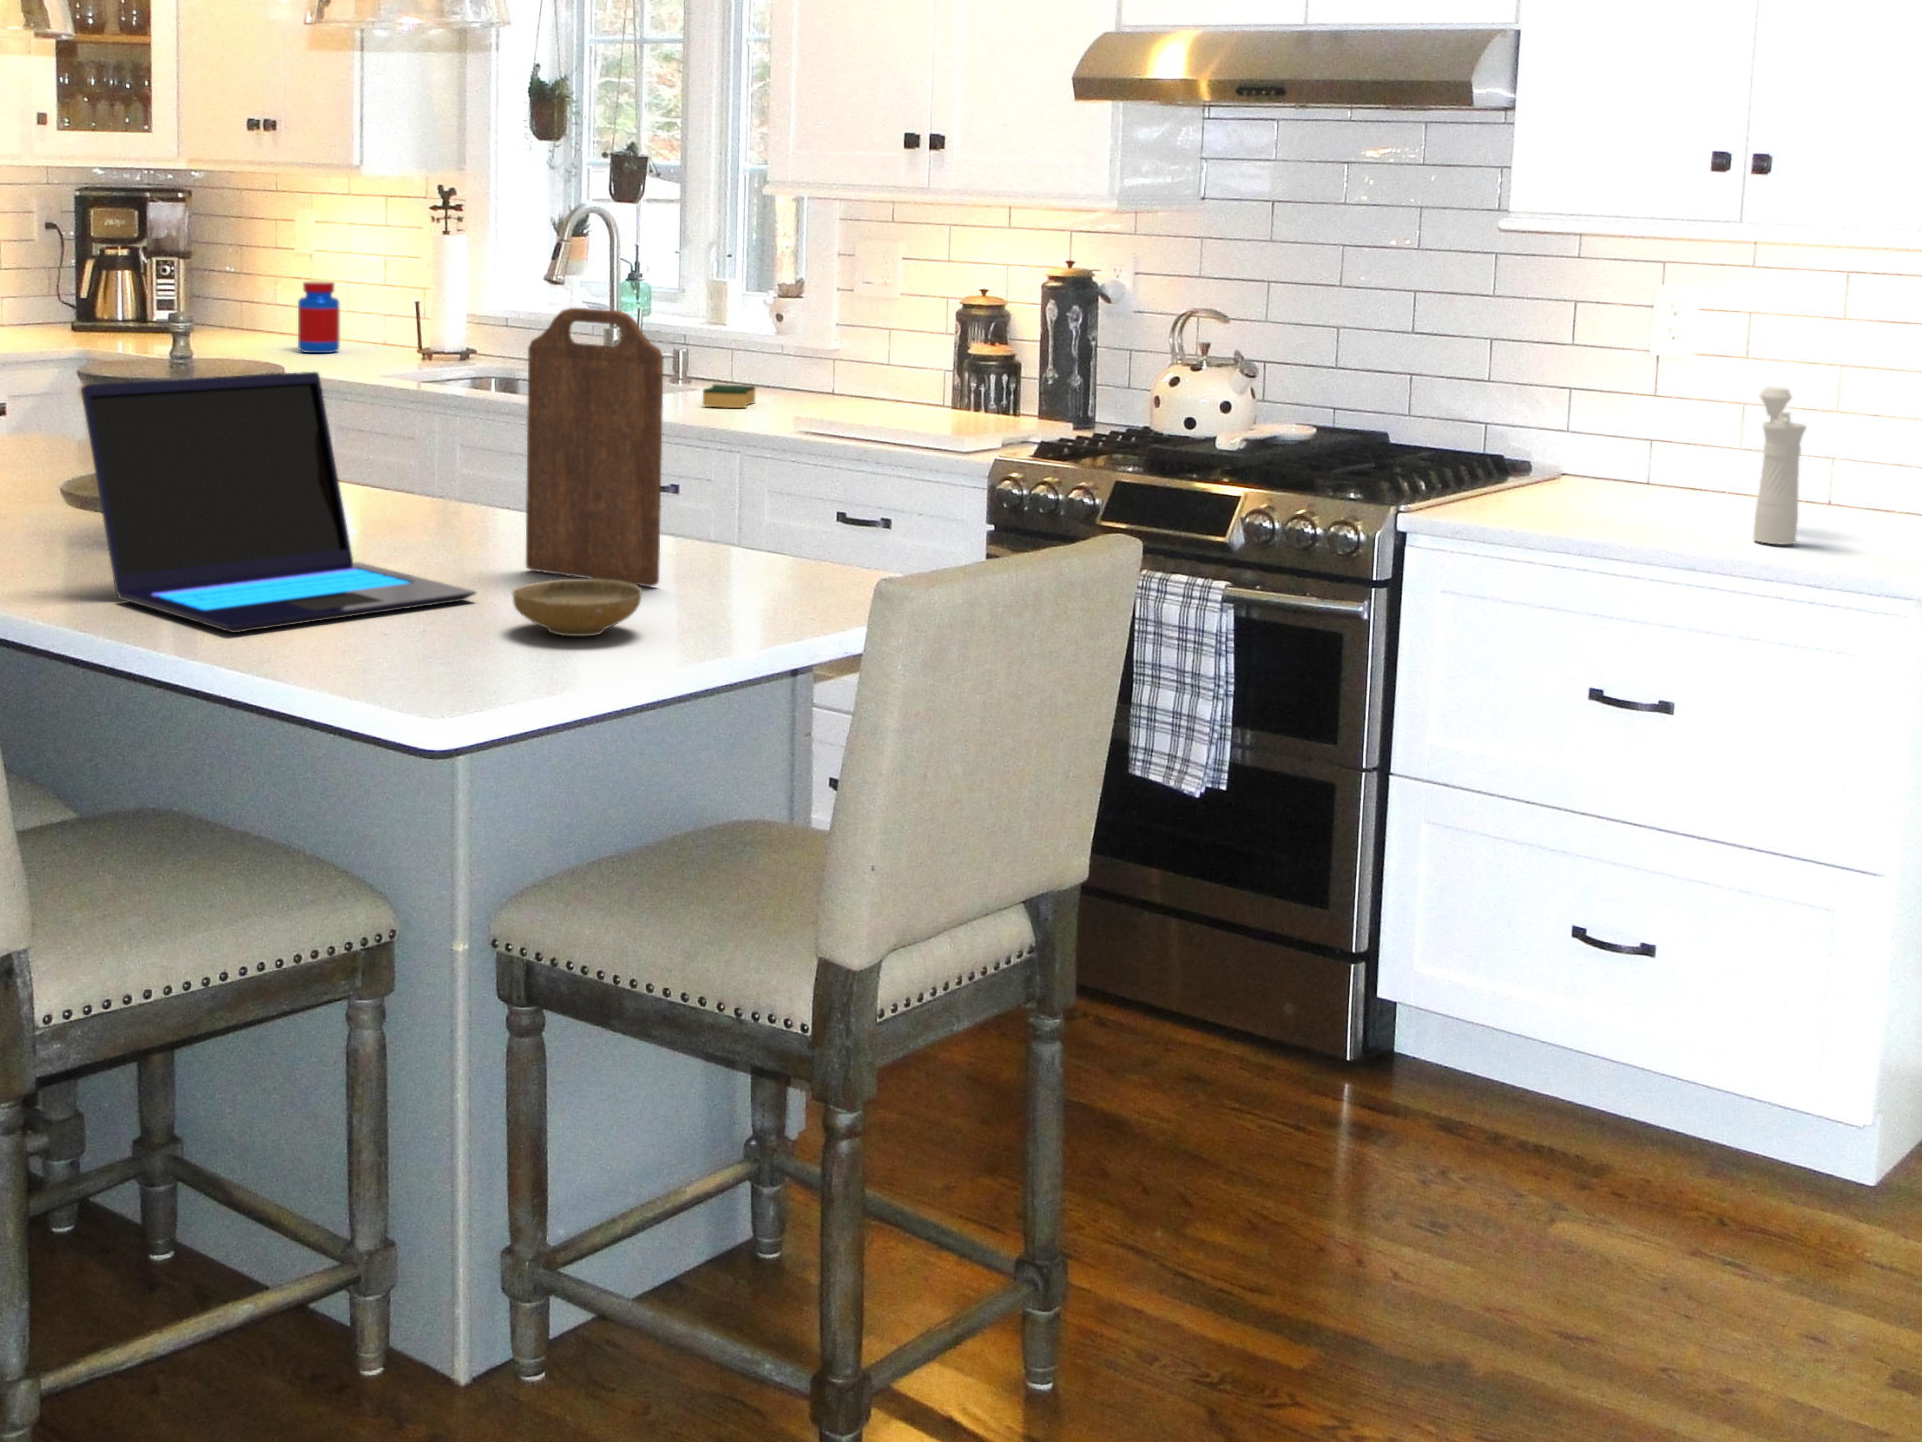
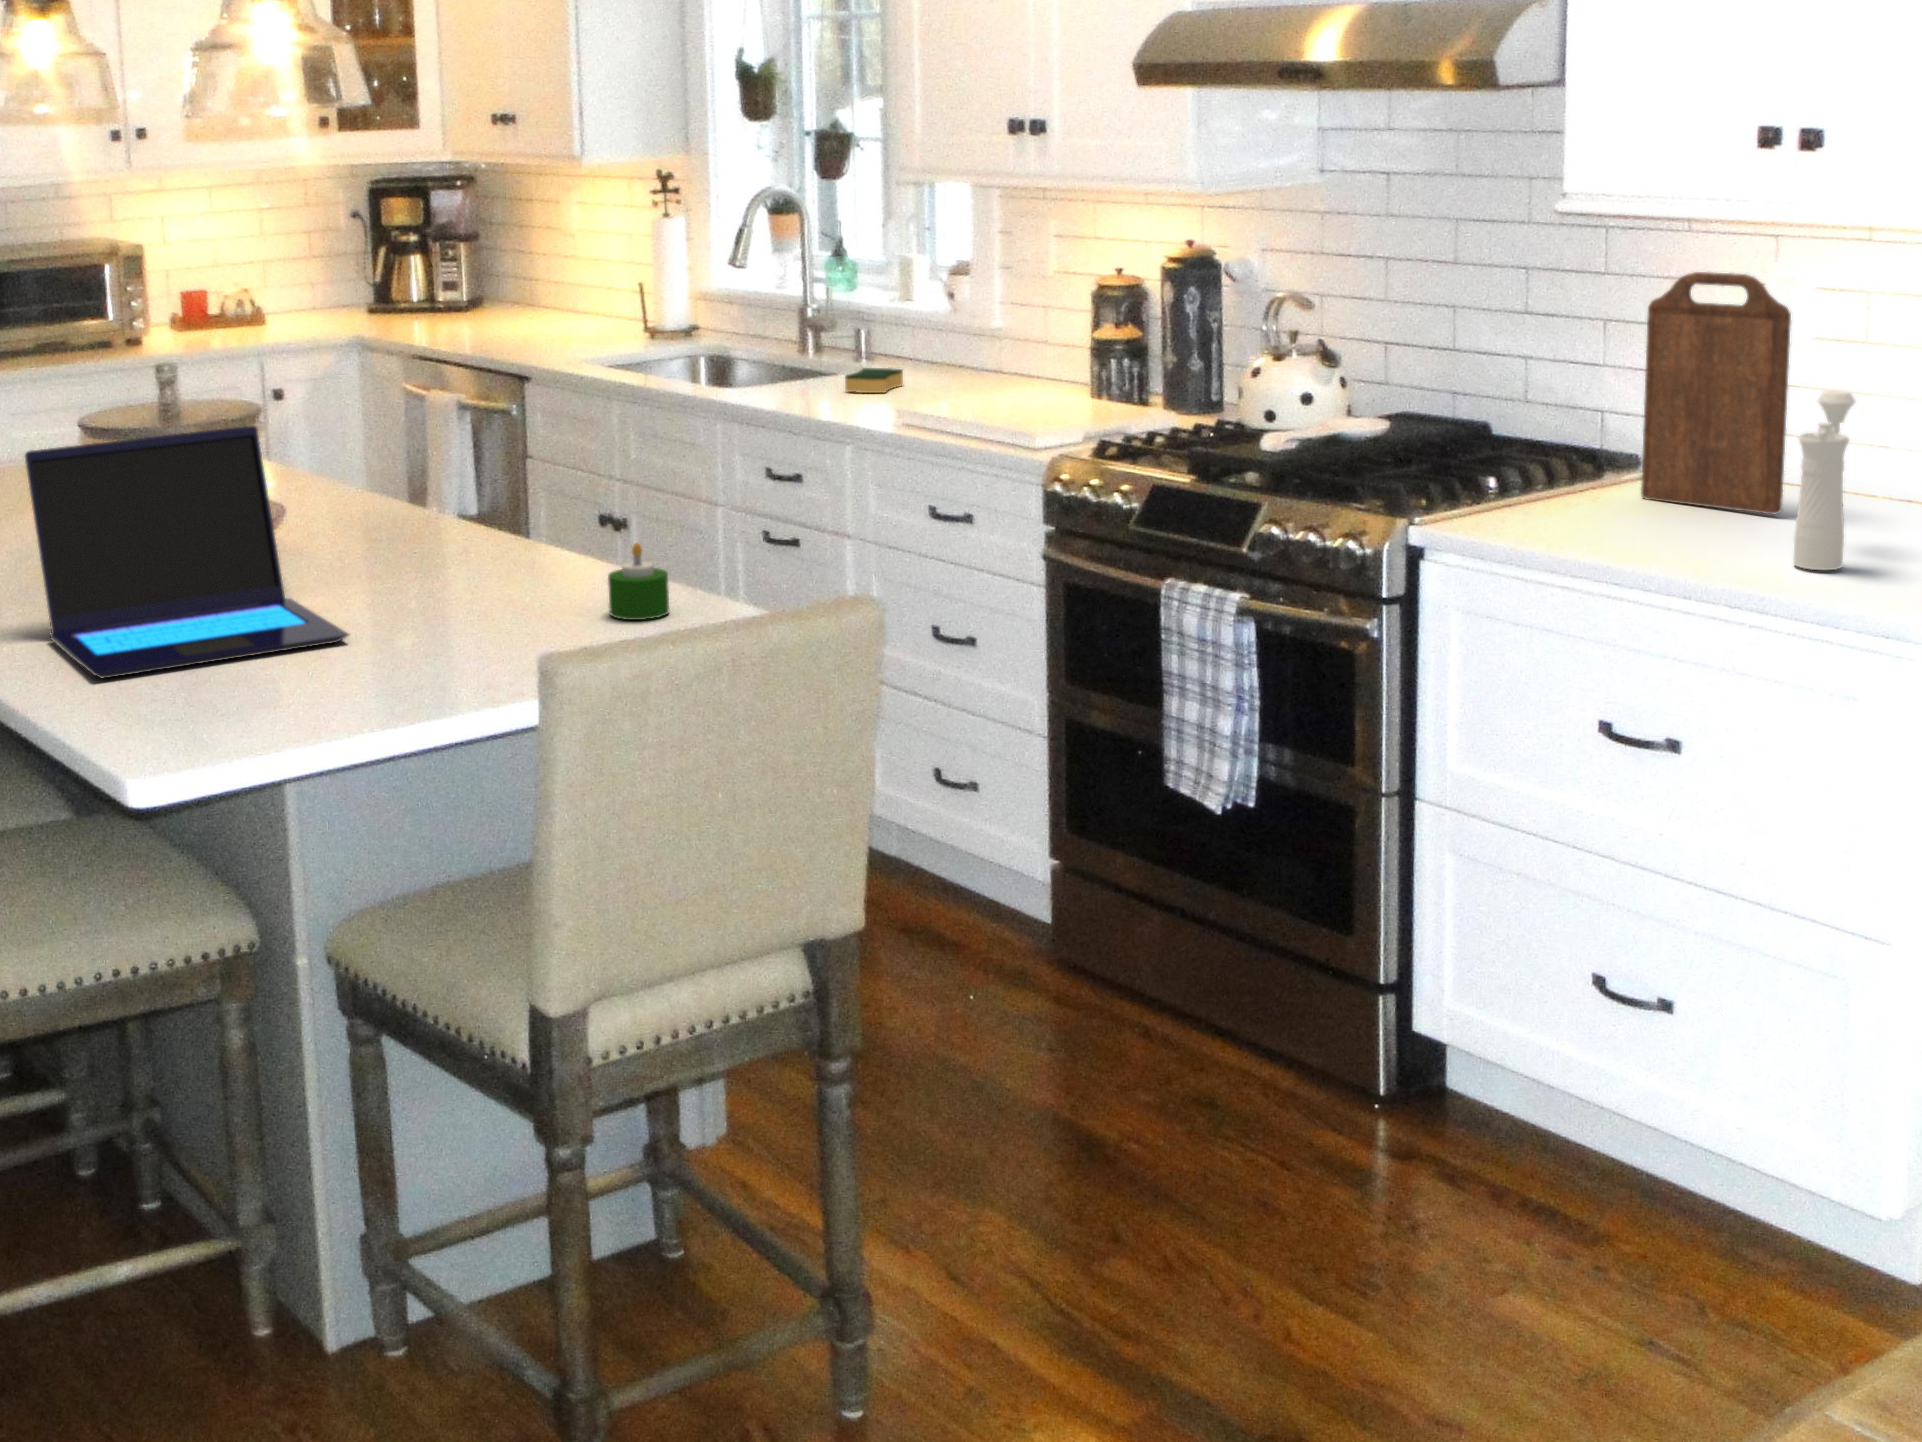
jar: present [298,281,340,353] -> none [551,262,591,330]
cutting board: present [526,308,664,587] -> present [1641,272,1791,514]
candle: none [724,501,788,582] -> present [608,543,669,620]
ceramic bowl: present [512,579,642,636] -> none [332,629,451,687]

